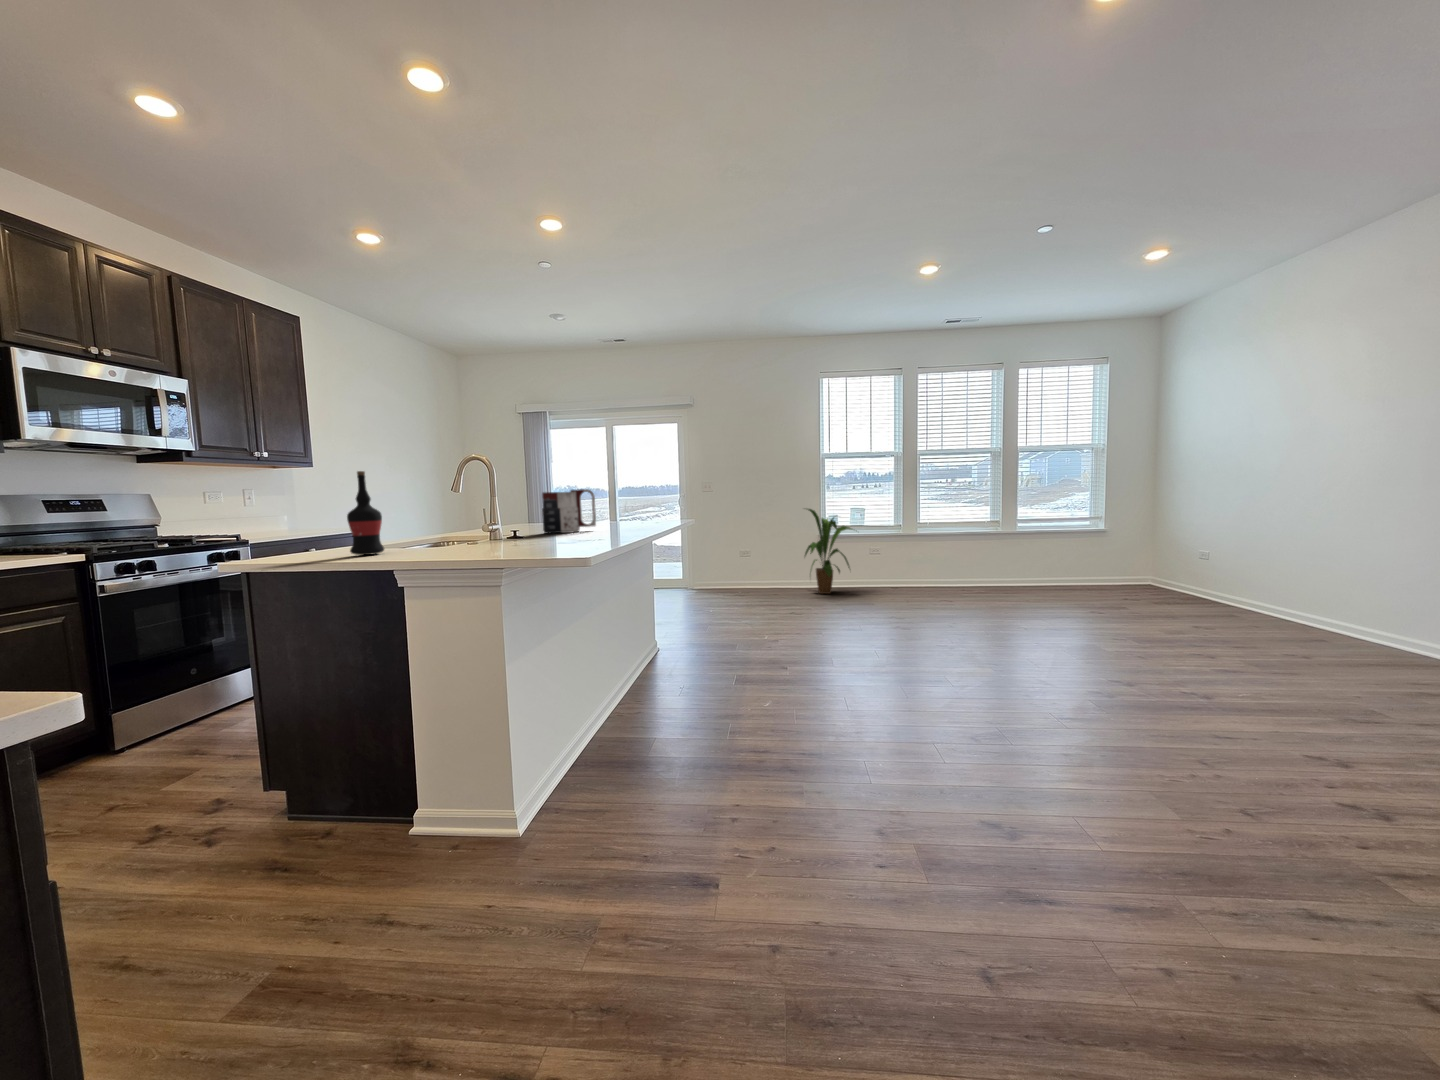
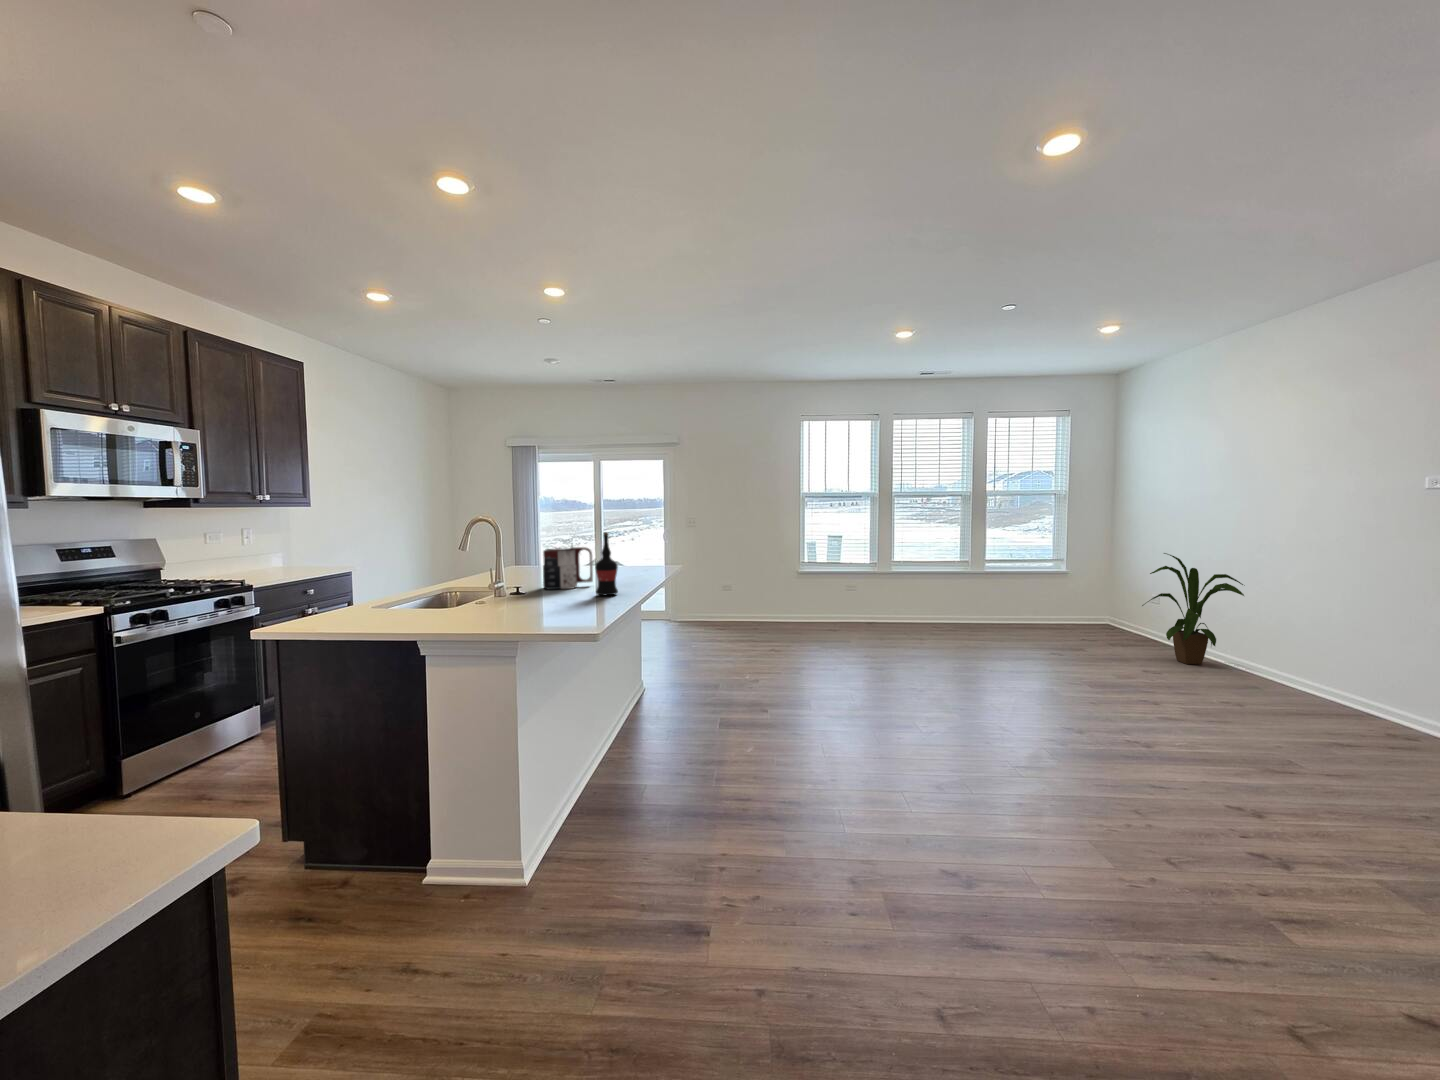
wine bottle: present [347,471,384,555] -> present [595,532,618,596]
house plant: present [805,509,851,594] -> present [1142,553,1245,664]

